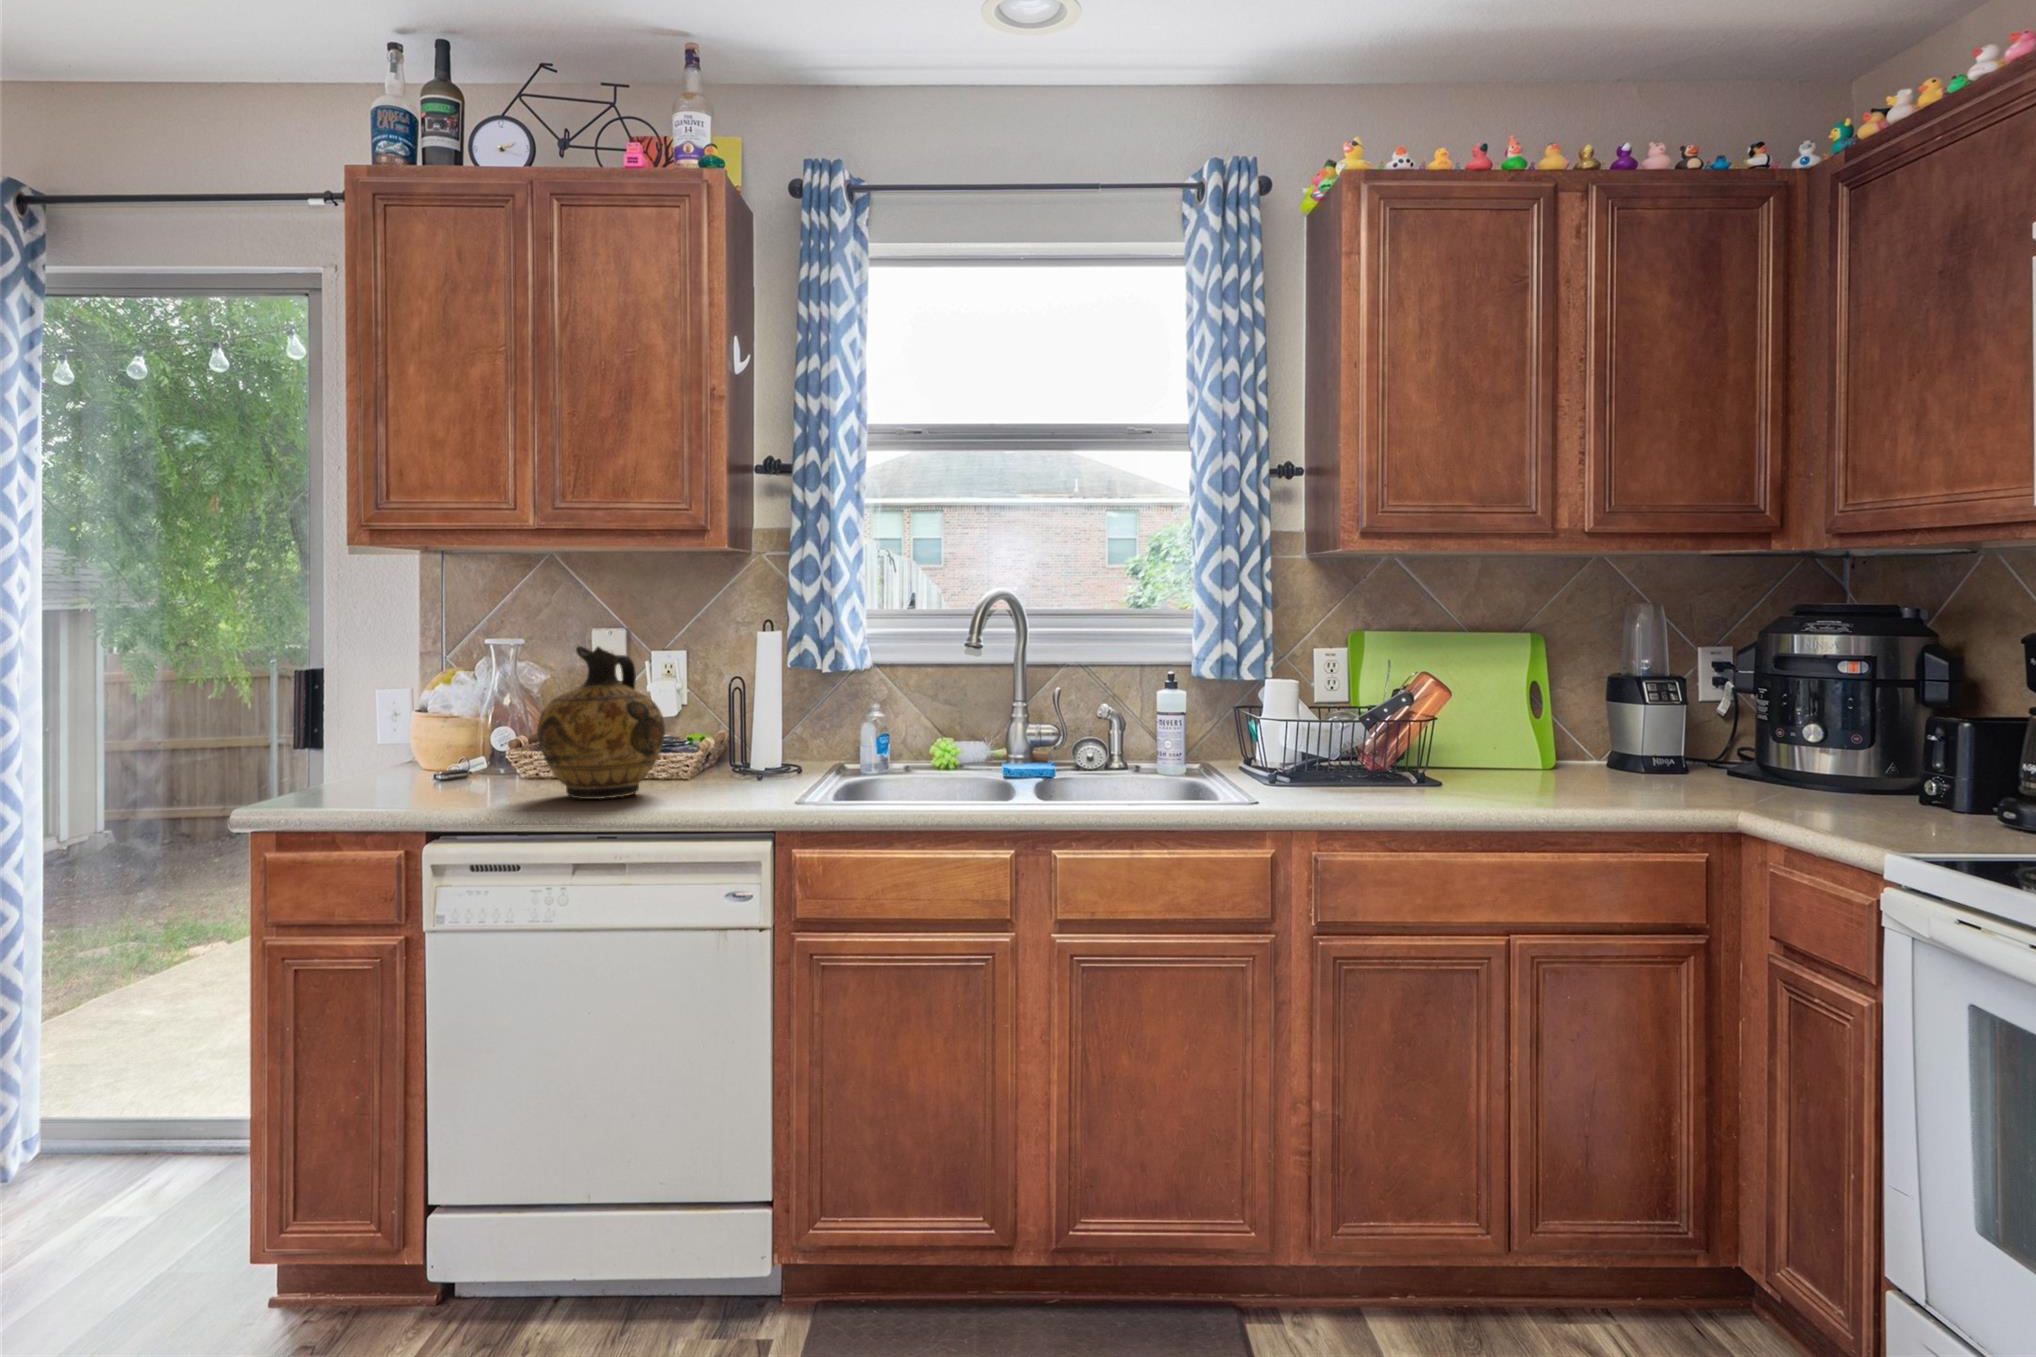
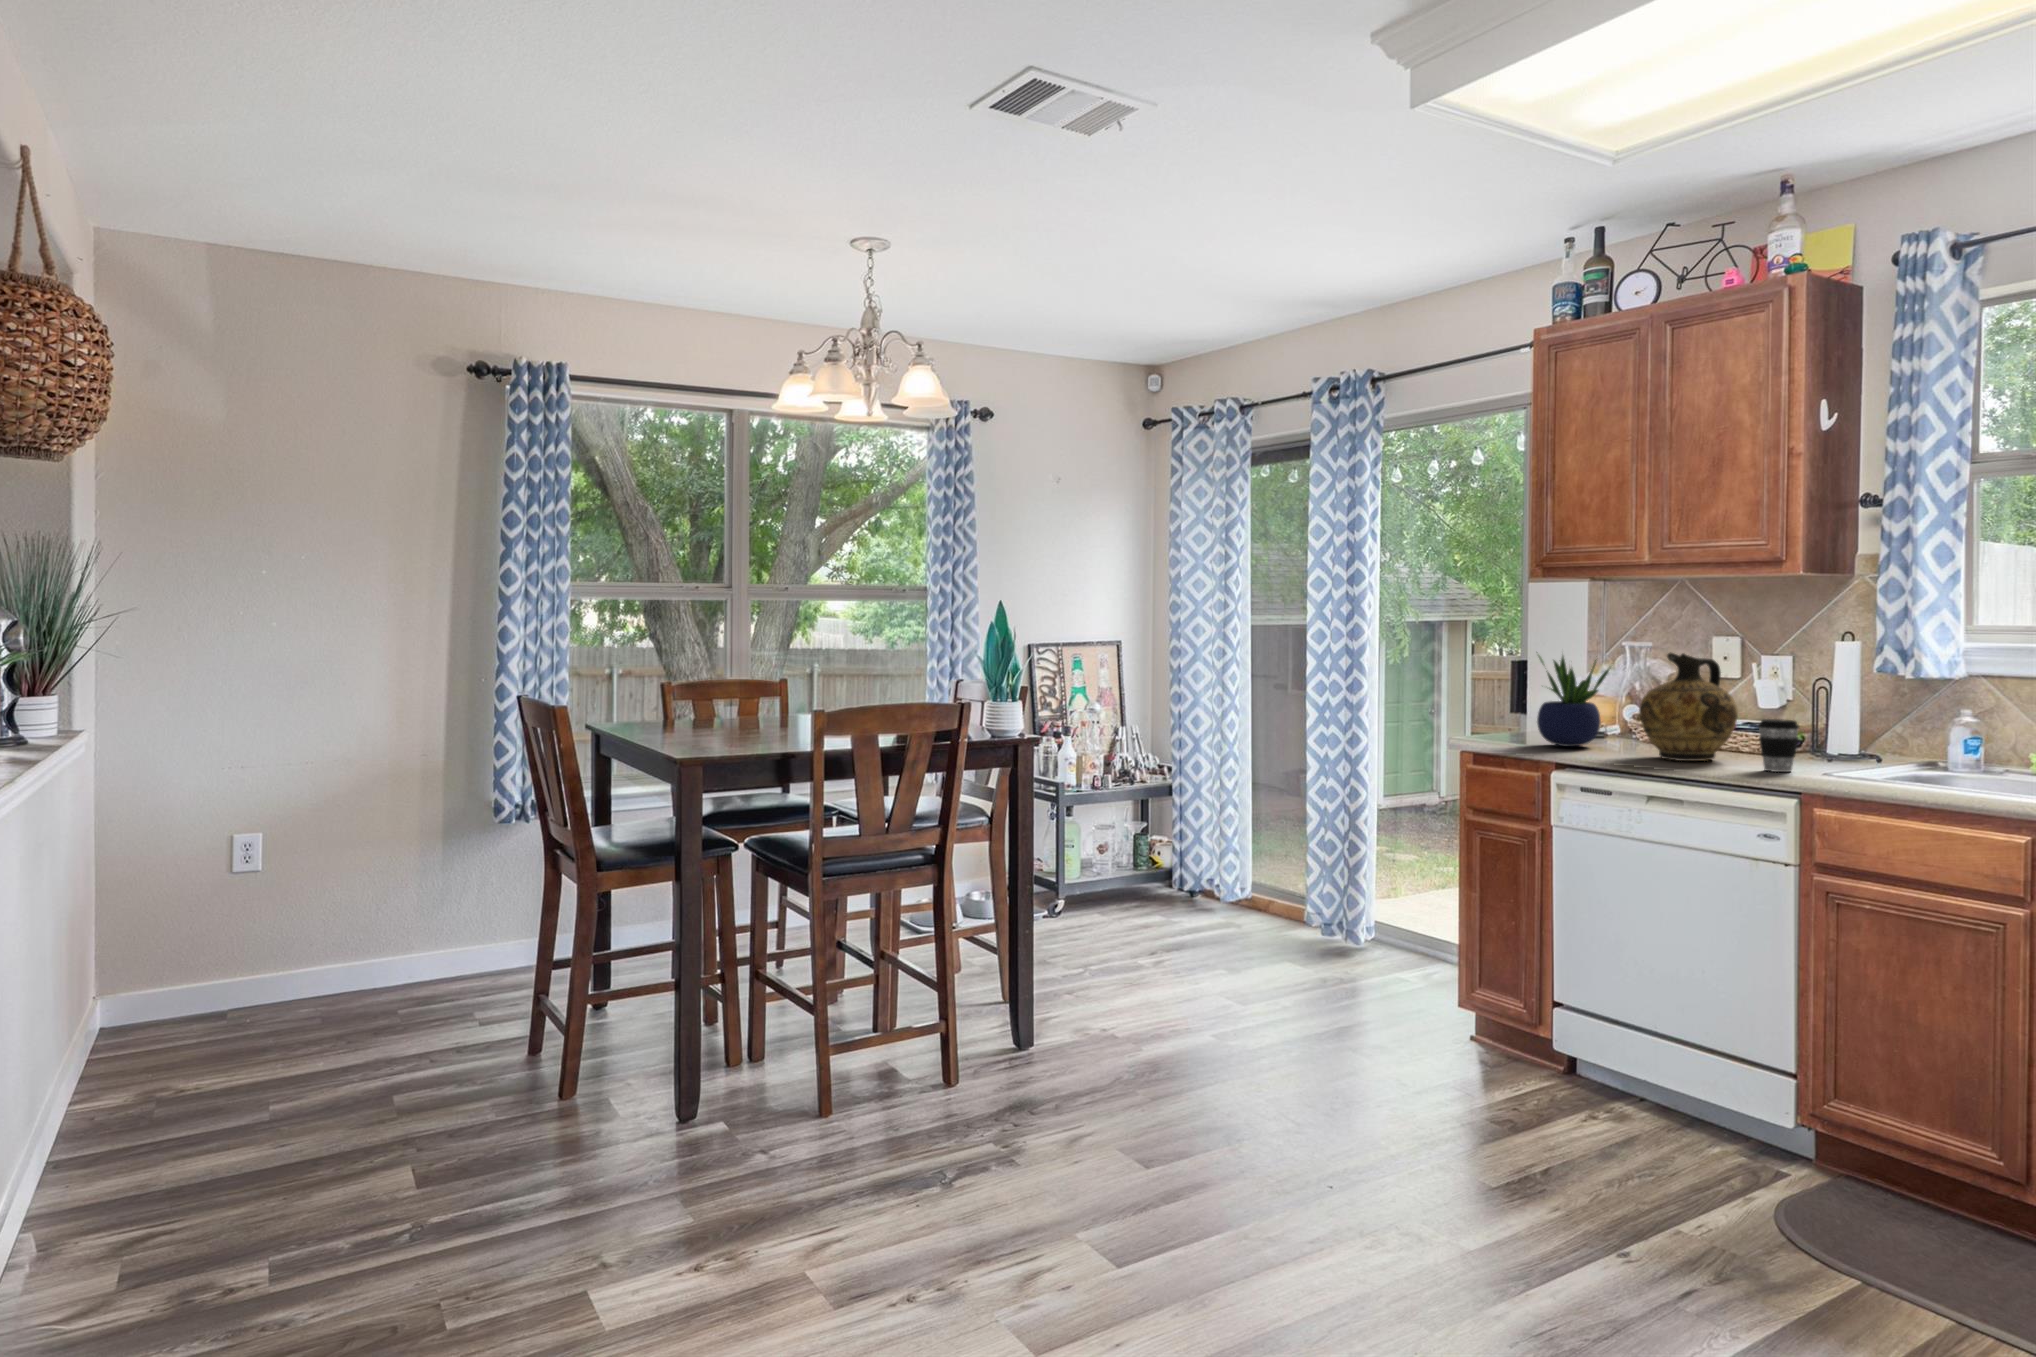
potted plant: none [368,645,485,793] -> present [1537,656,1610,747]
coffee cup: none [704,732,753,801] -> present [1758,719,1799,772]

